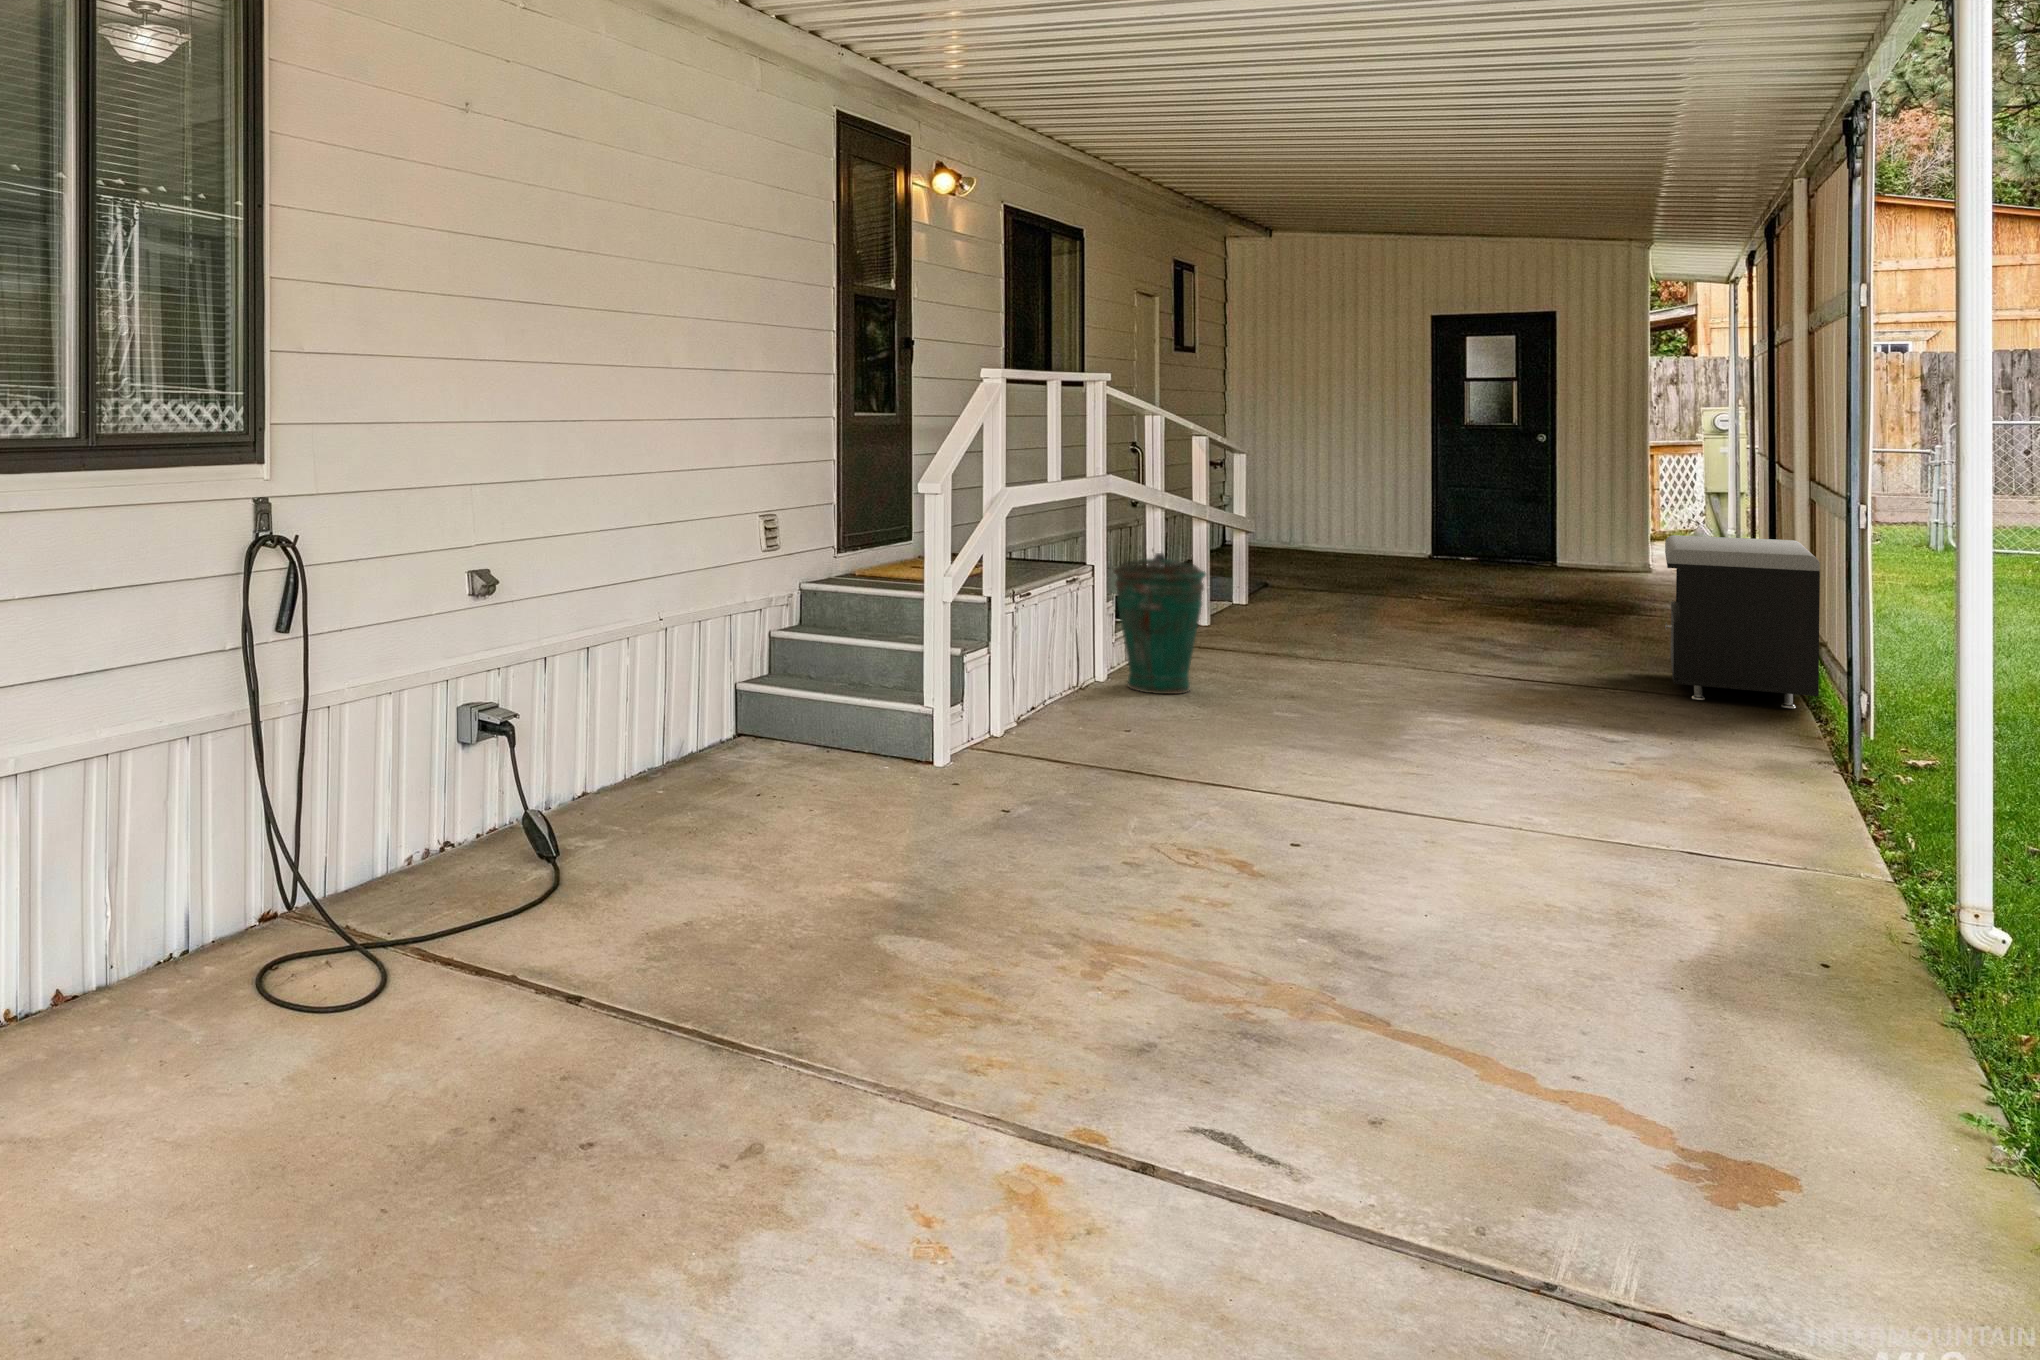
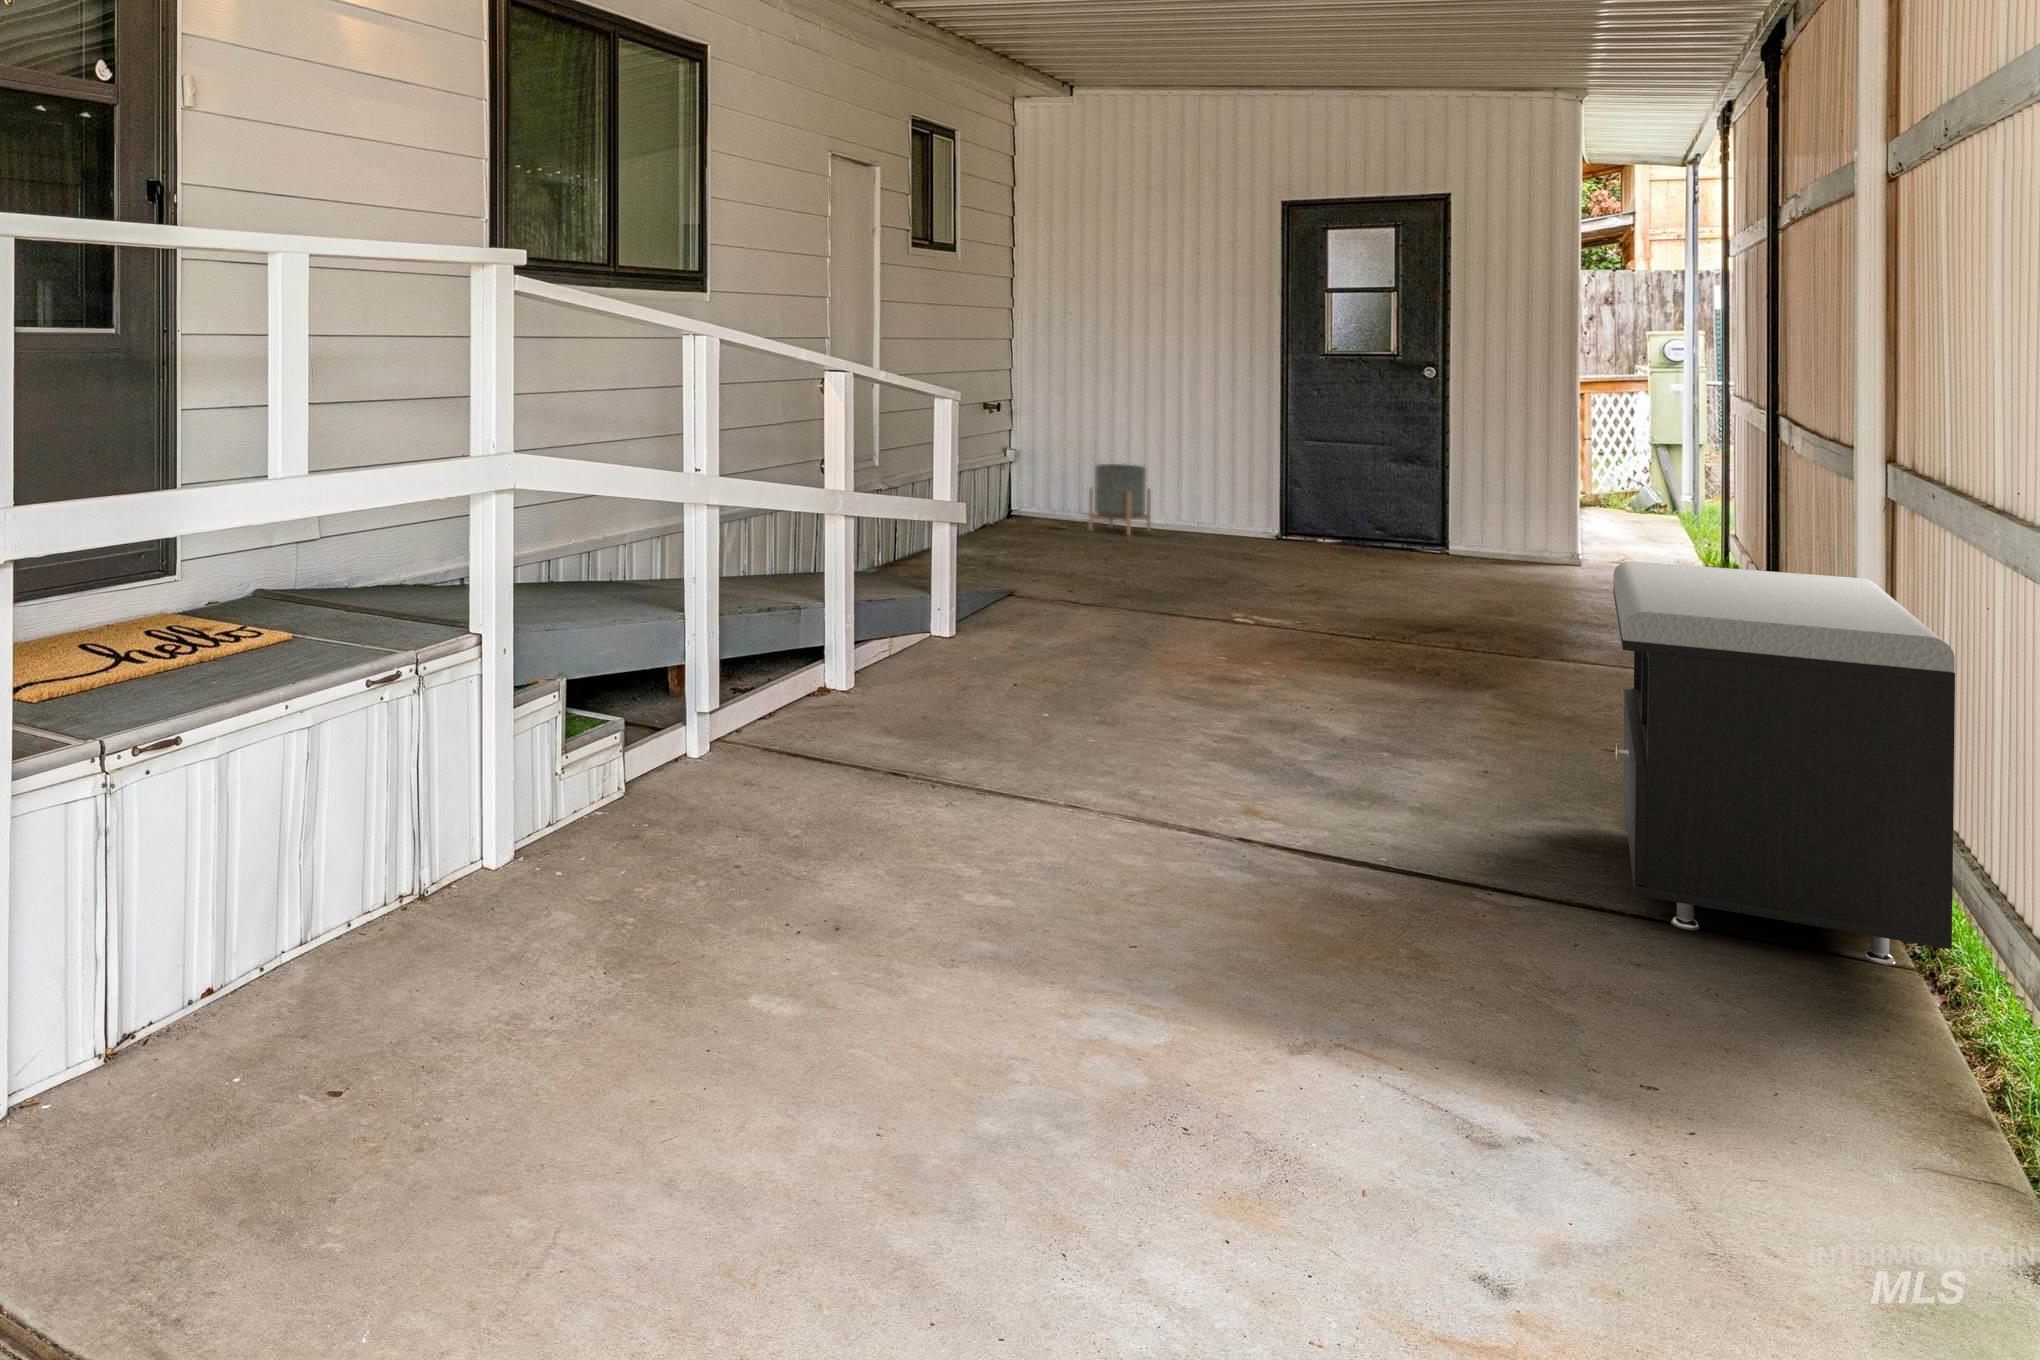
planter: none [1284,506,1330,557] -> present [1089,464,1151,535]
trash can: present [1113,553,1206,694] -> none [500,609,680,914]

